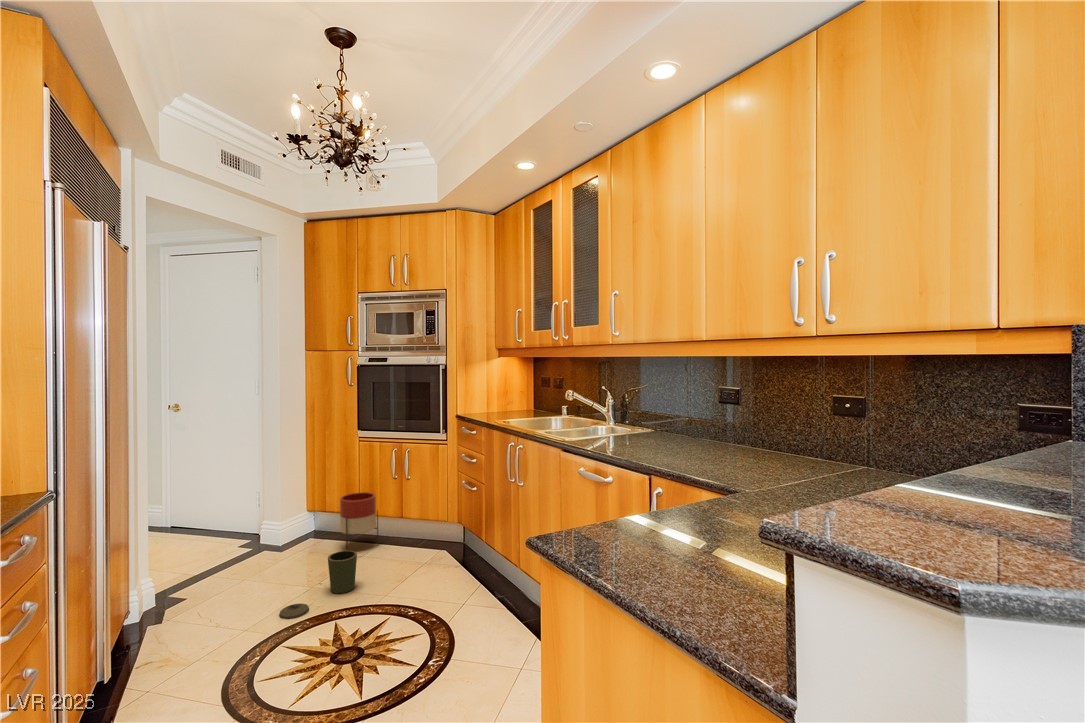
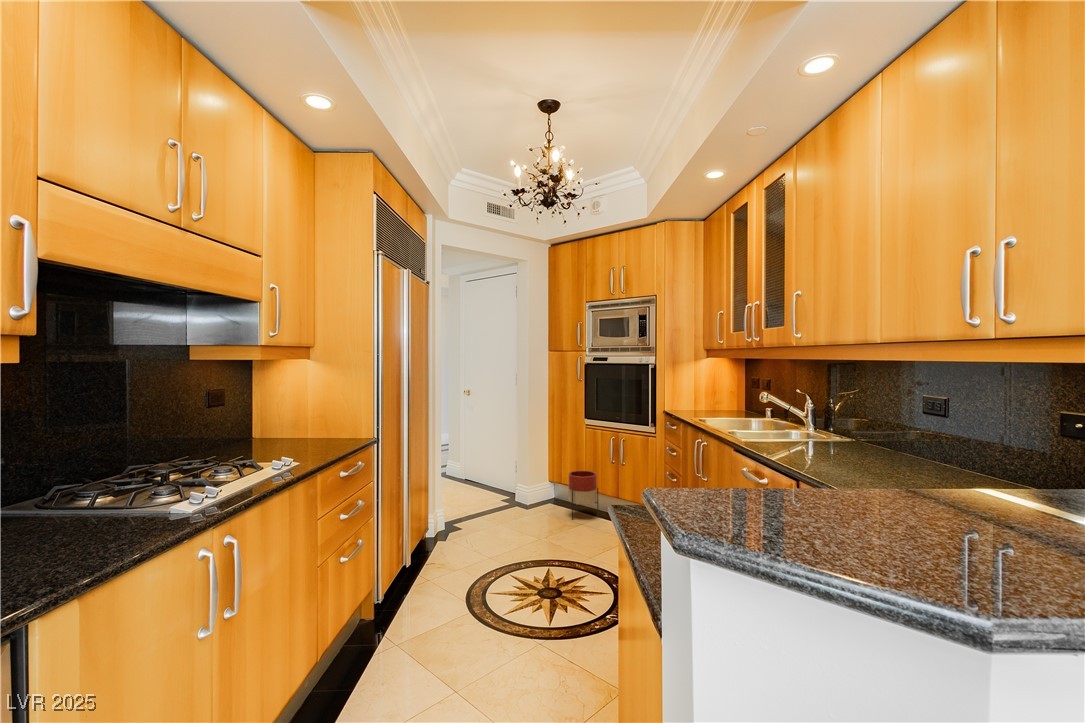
trash can: present [279,551,357,619] -> none [513,515,572,558]

